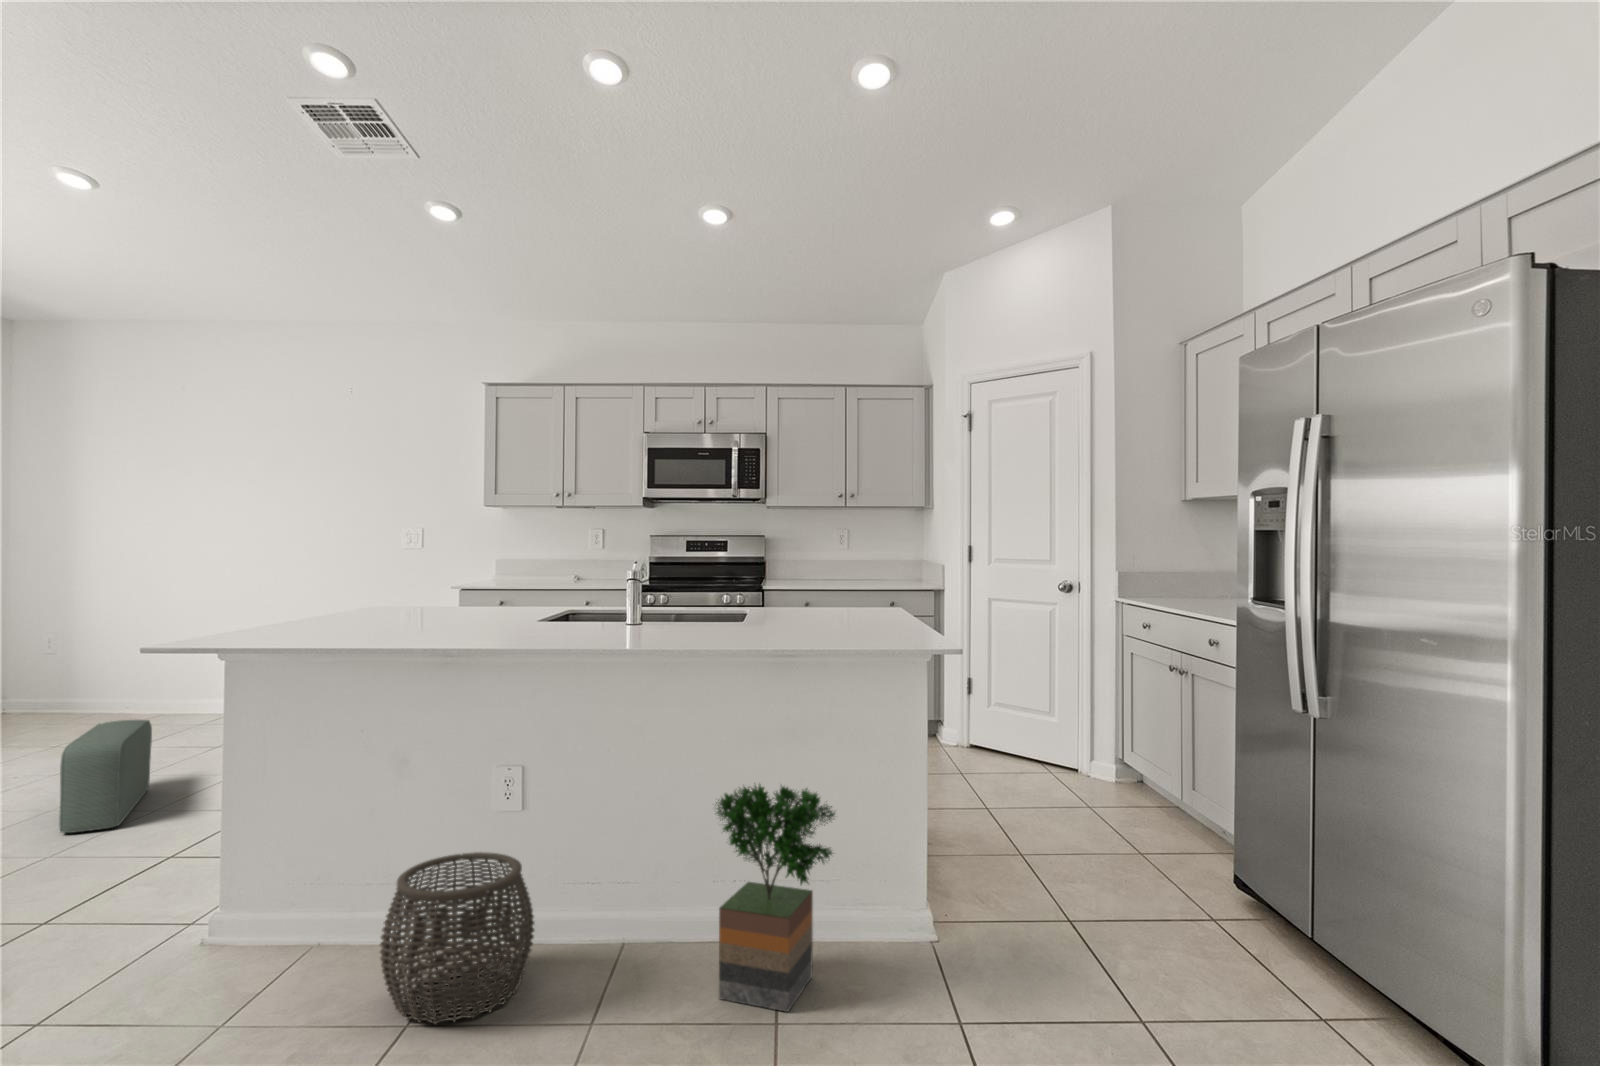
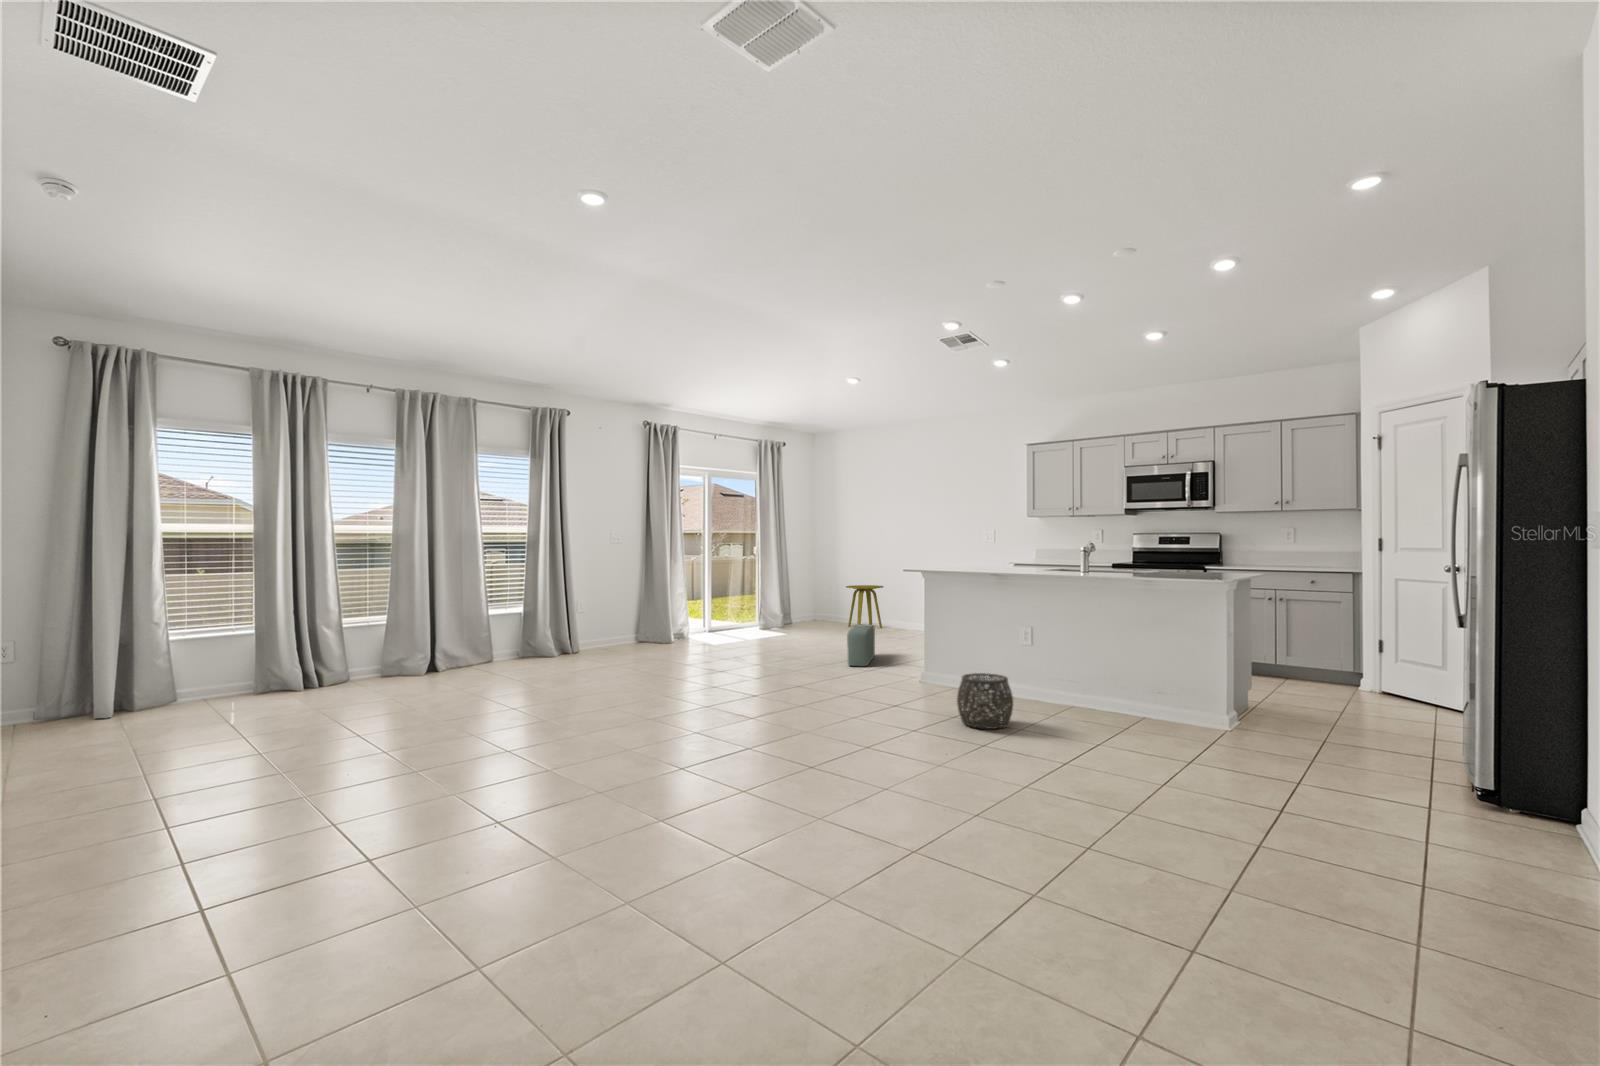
side table: none [96,624,191,714] -> present [846,585,883,628]
potted tree: present [715,783,835,1012] -> none [1083,655,1147,751]

